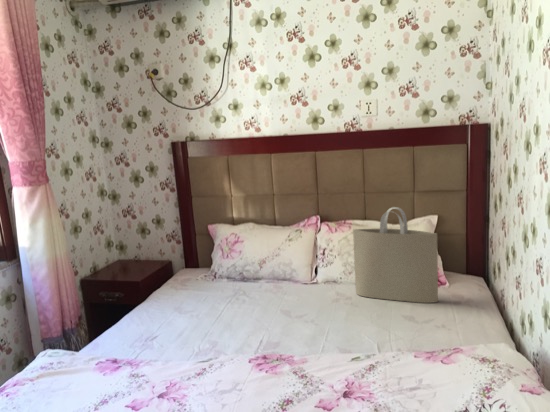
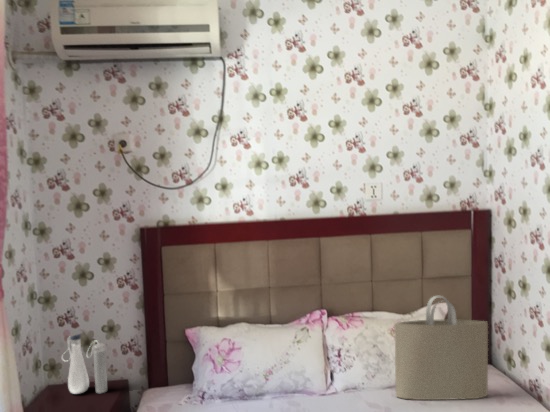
water bottle: none [121,224,152,269] -> present [62,334,107,394]

